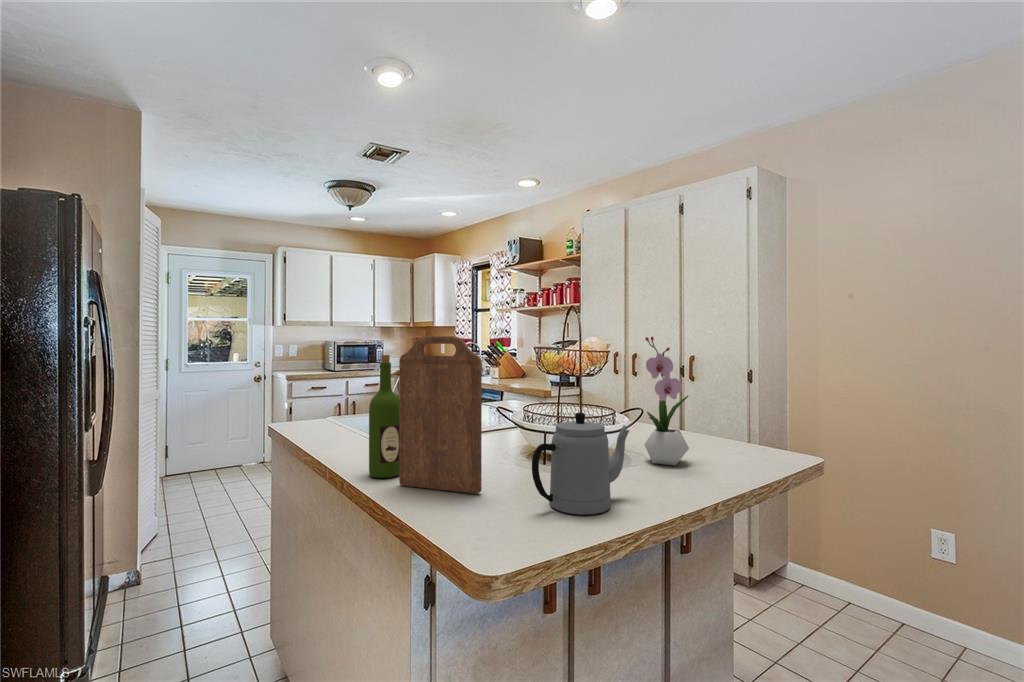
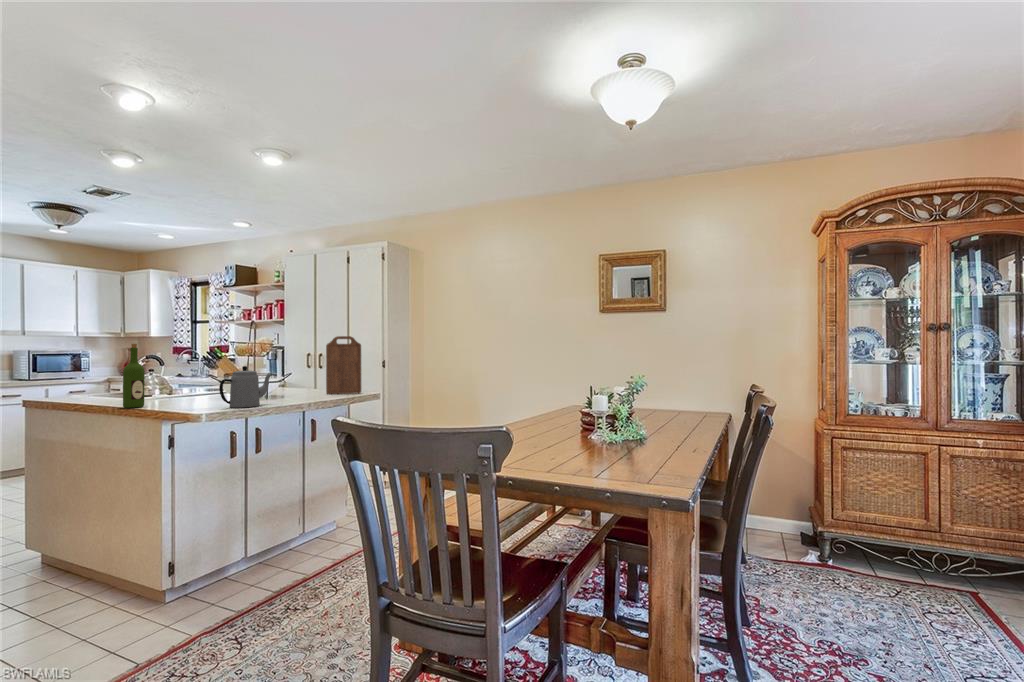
cutting board: present [399,336,482,494] -> present [326,336,361,394]
flower arrangement: present [644,336,689,465] -> none [289,336,314,397]

